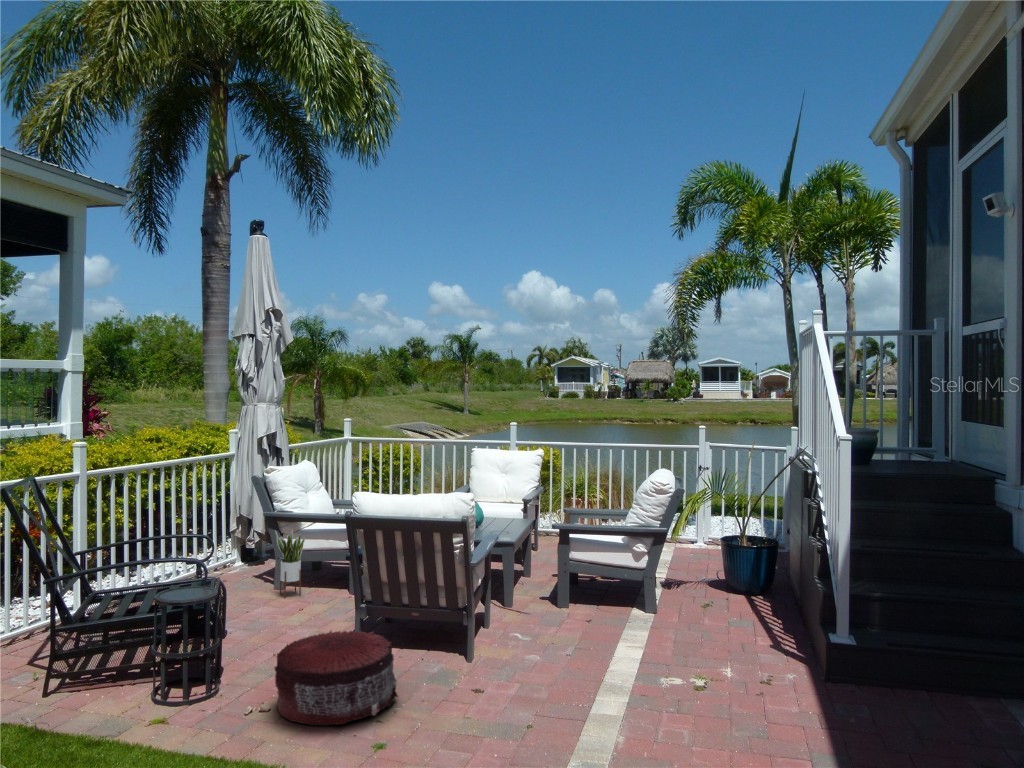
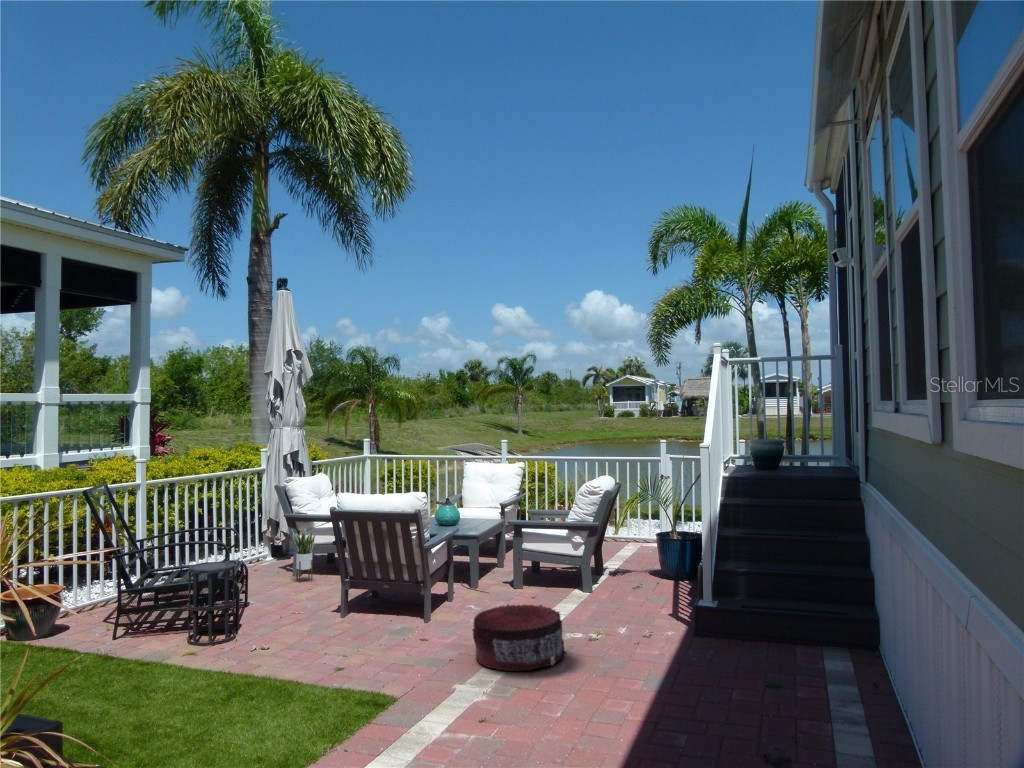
pouf: present [274,631,398,725] -> present [472,604,566,671]

